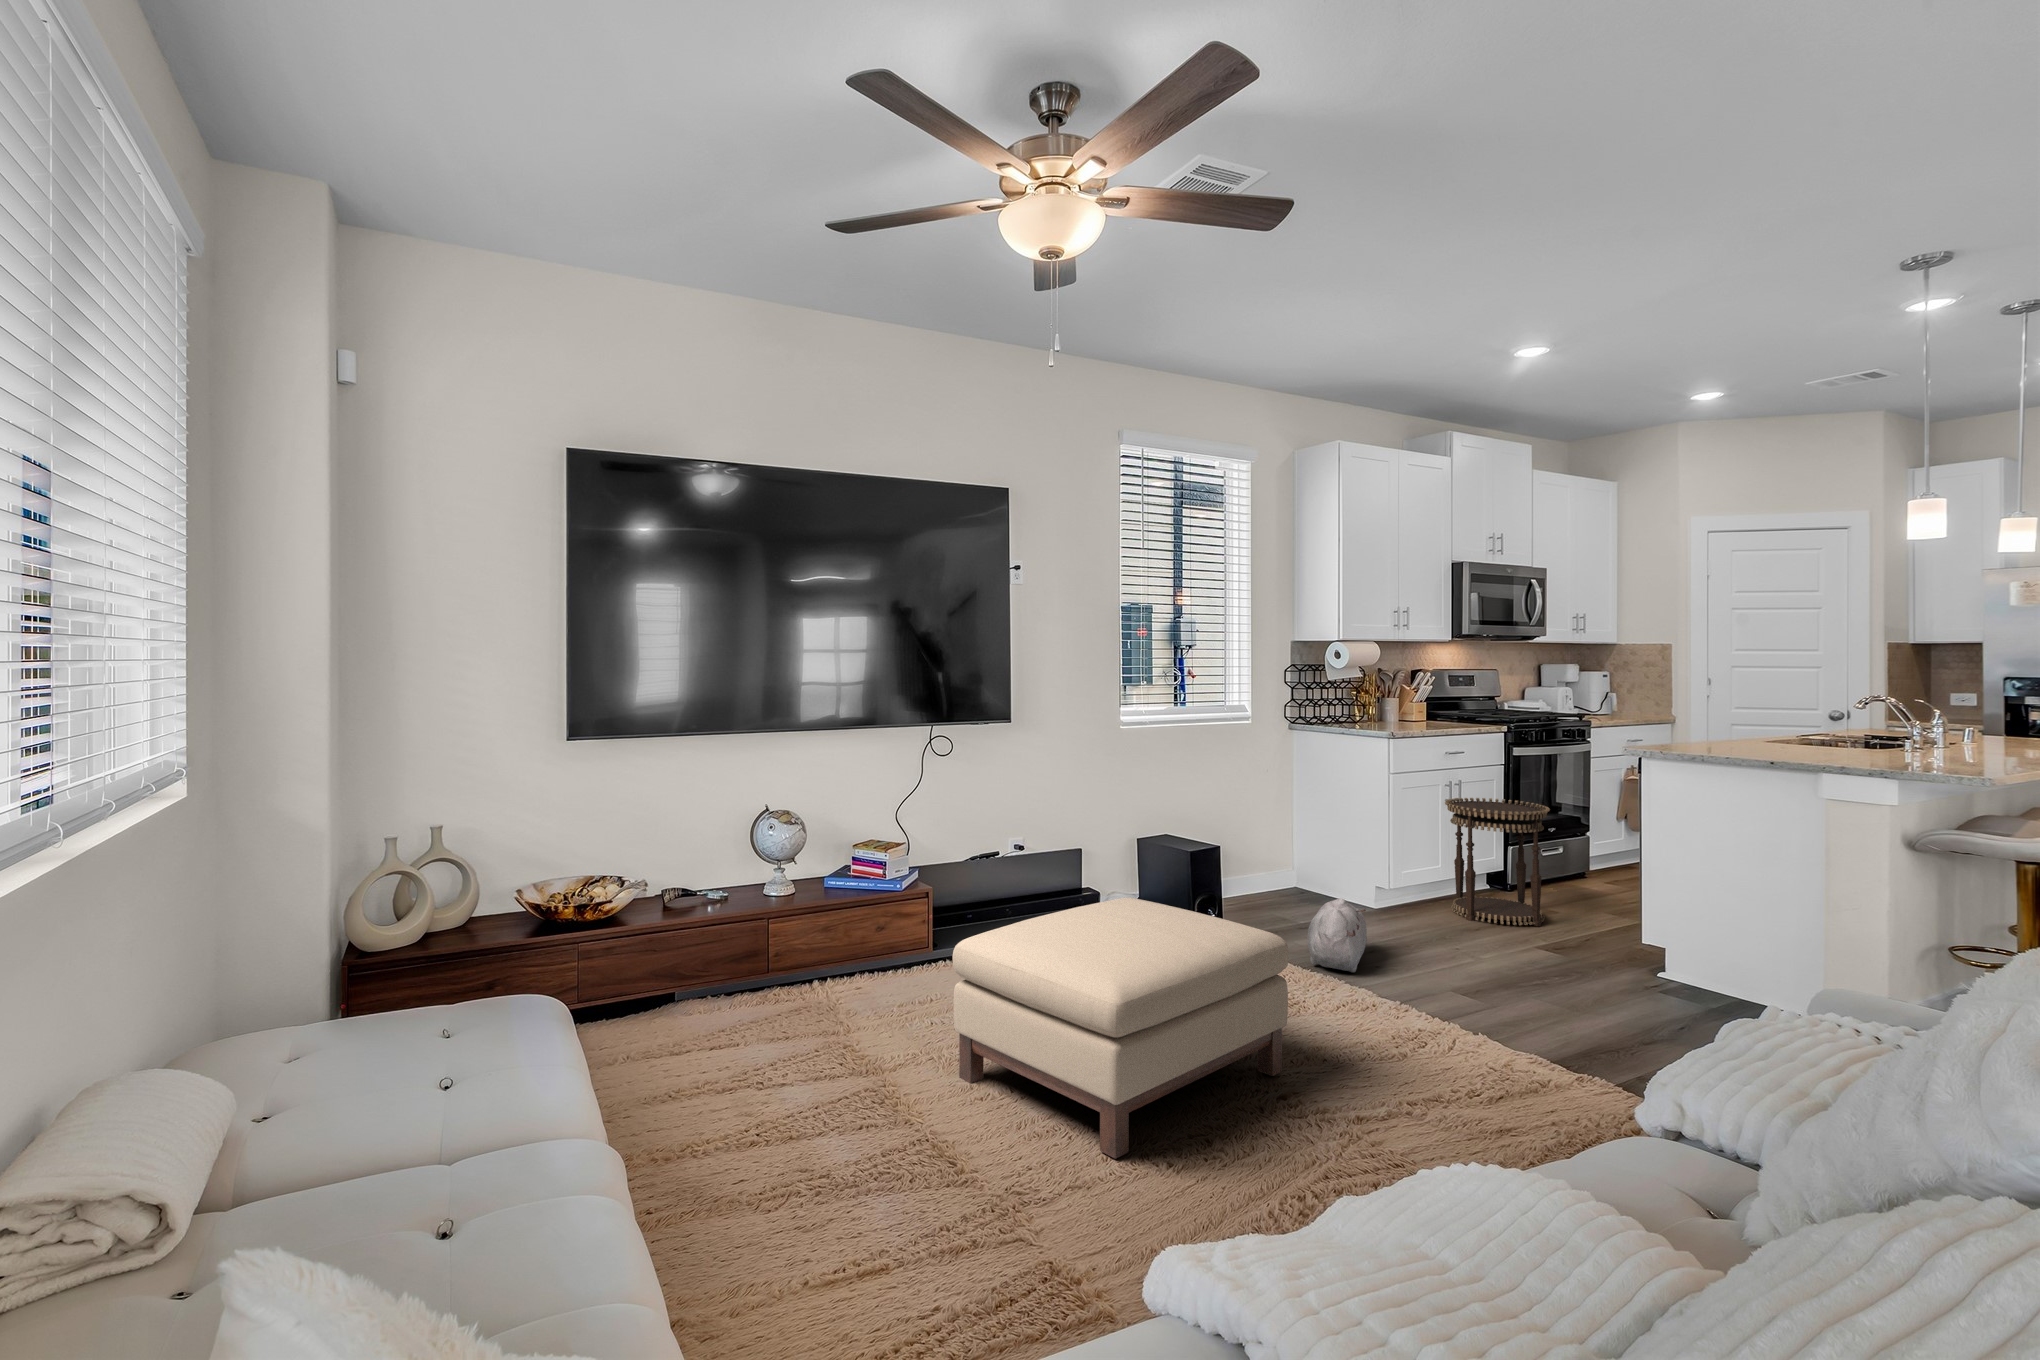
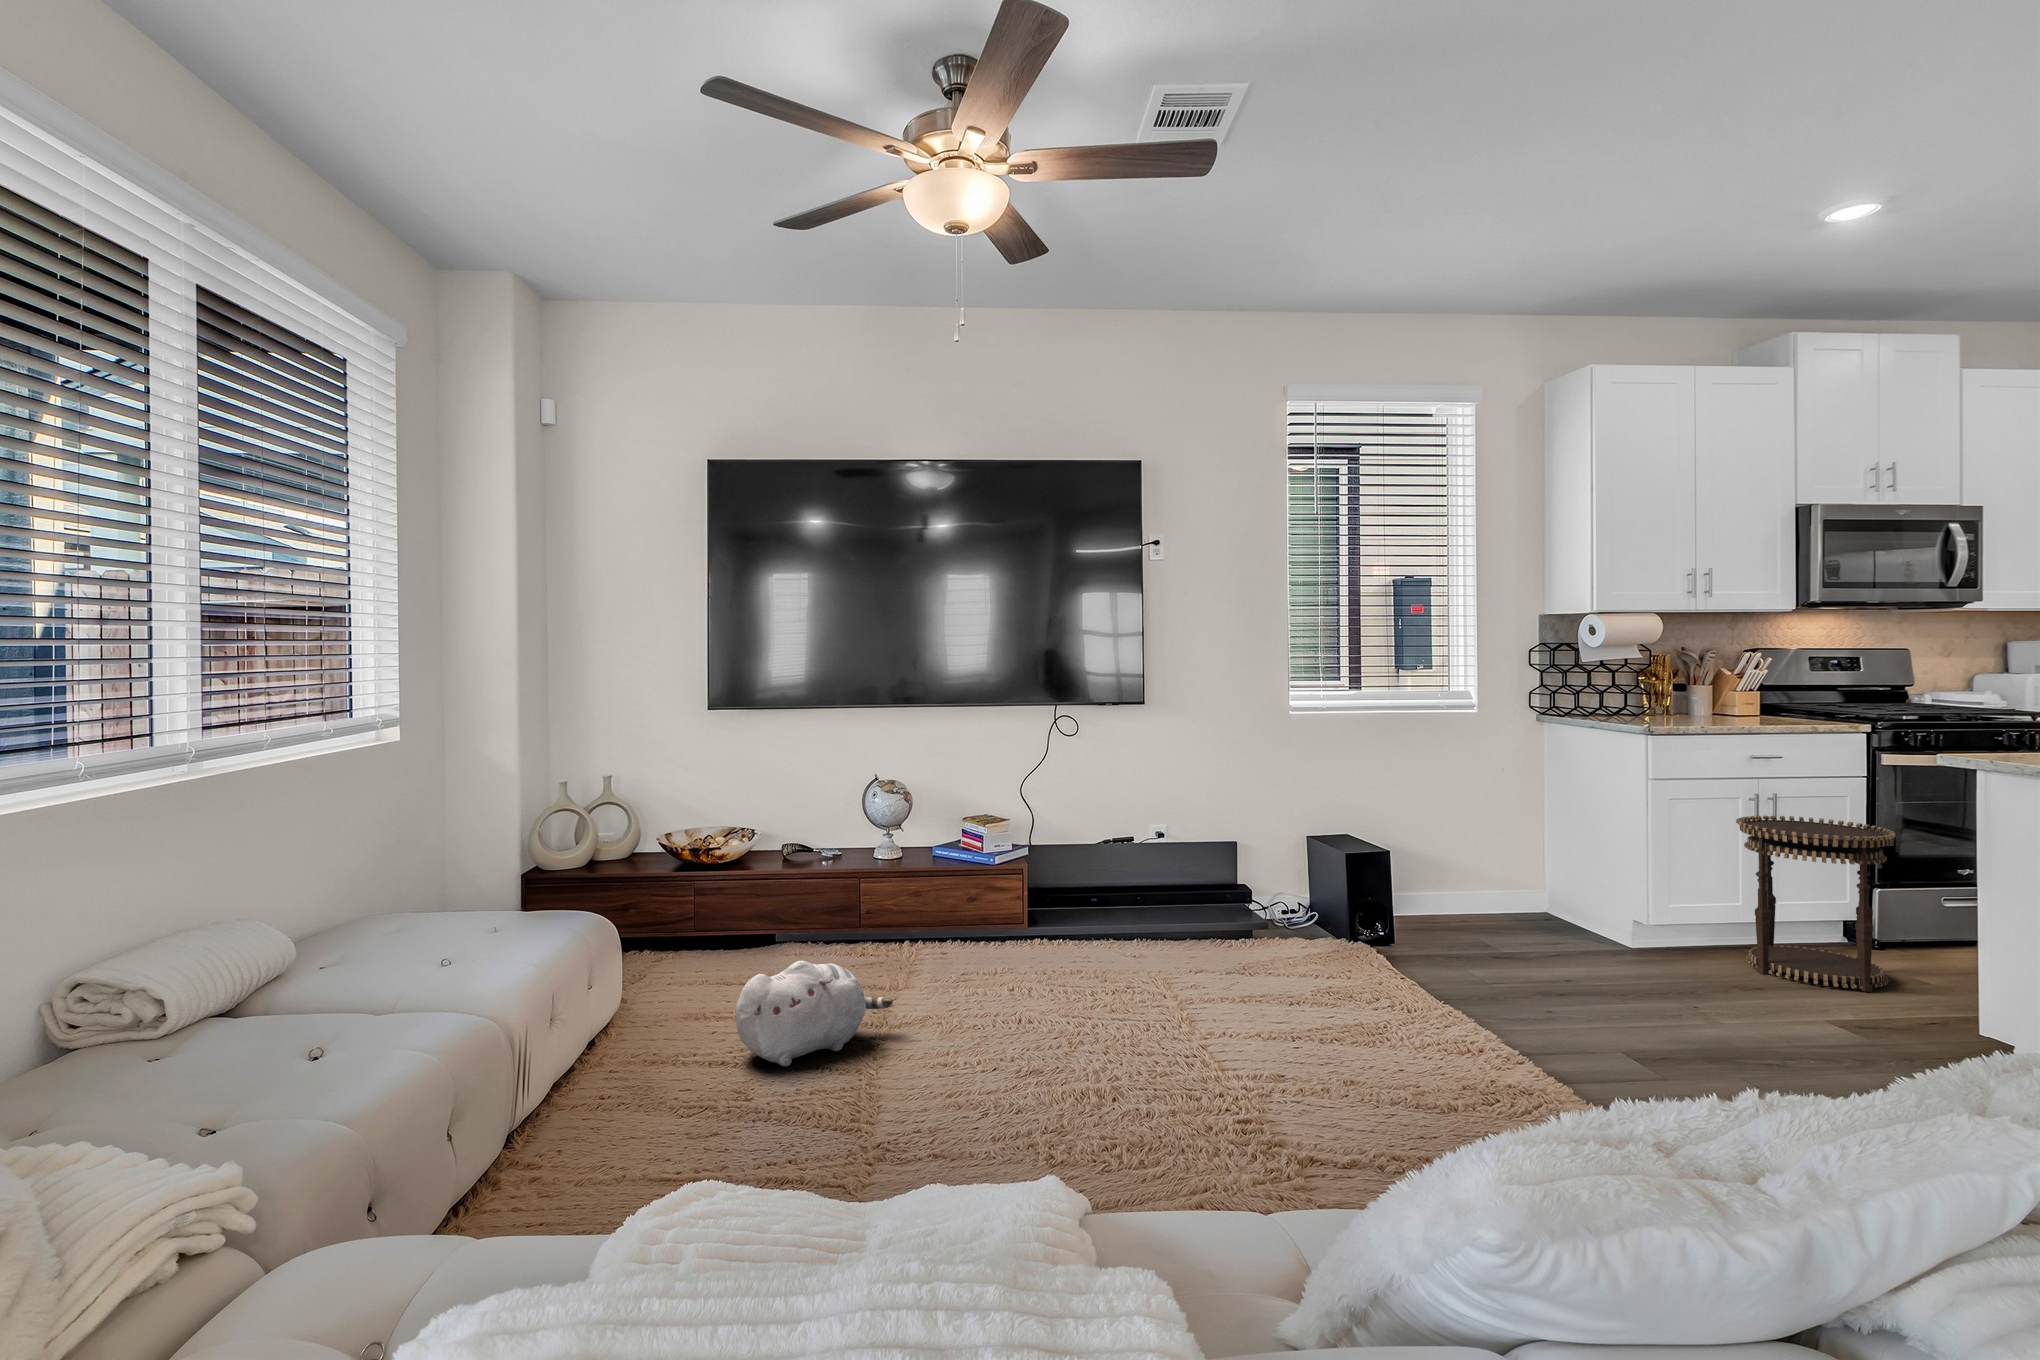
ottoman: present [953,898,1289,1159] -> none [944,885,1291,1122]
plush toy: present [1307,898,1367,973] -> present [736,961,893,1067]

